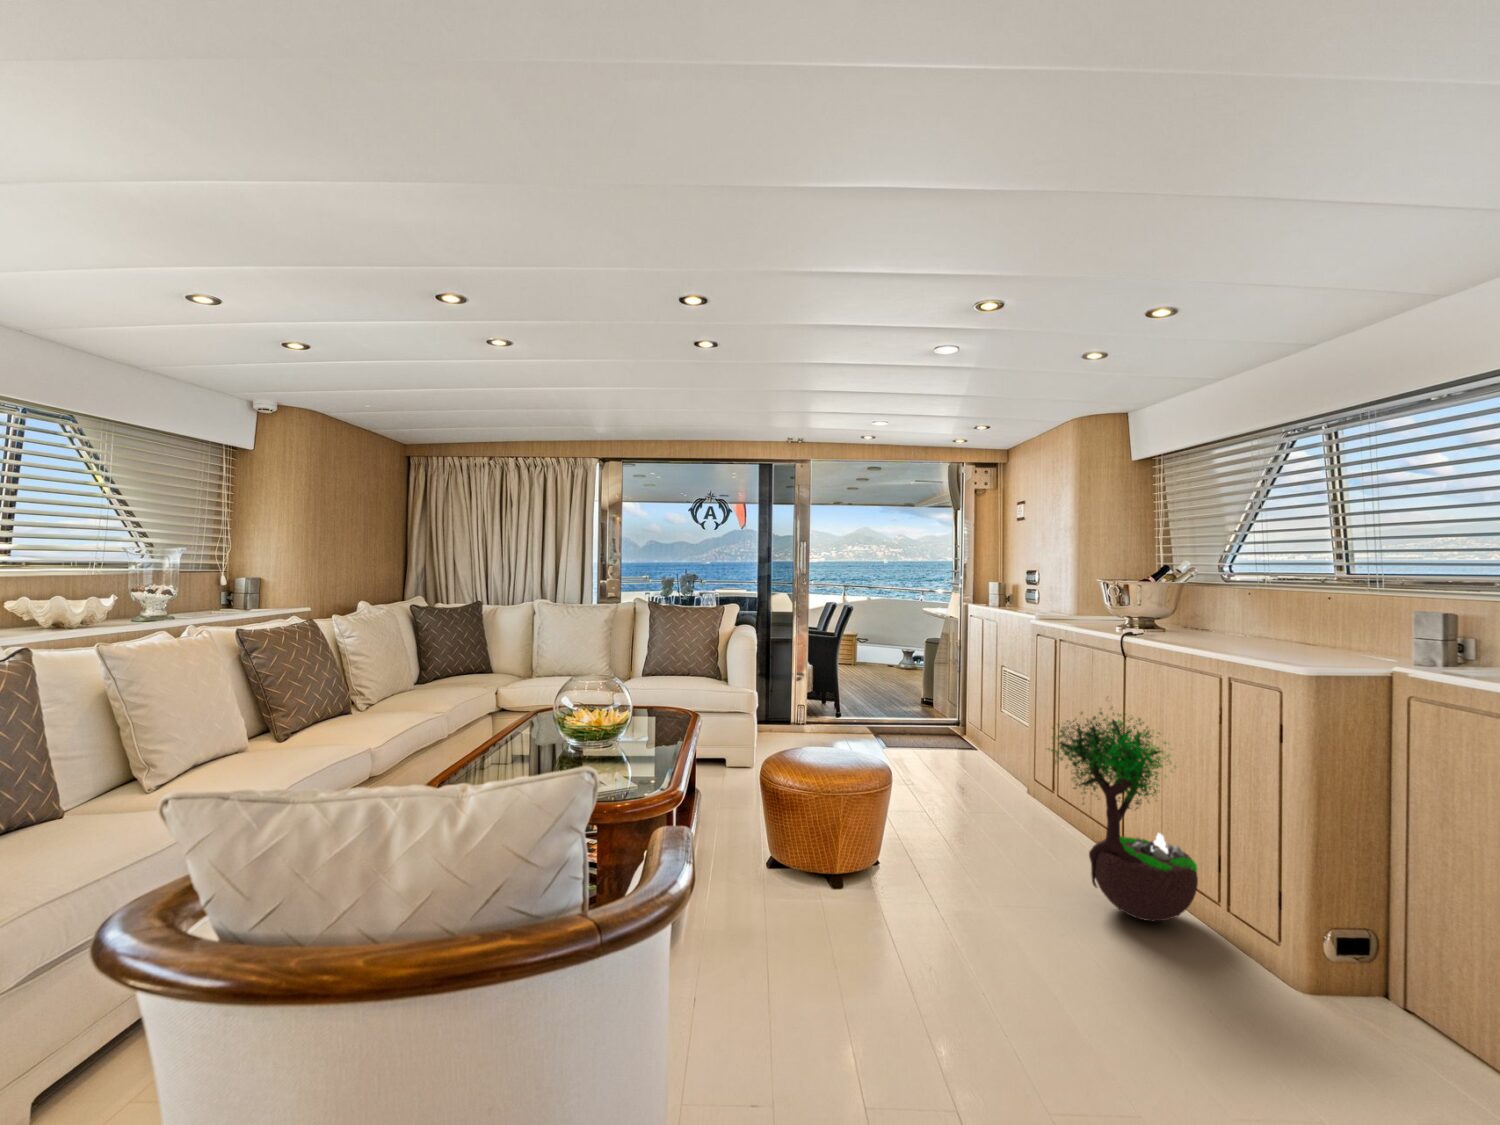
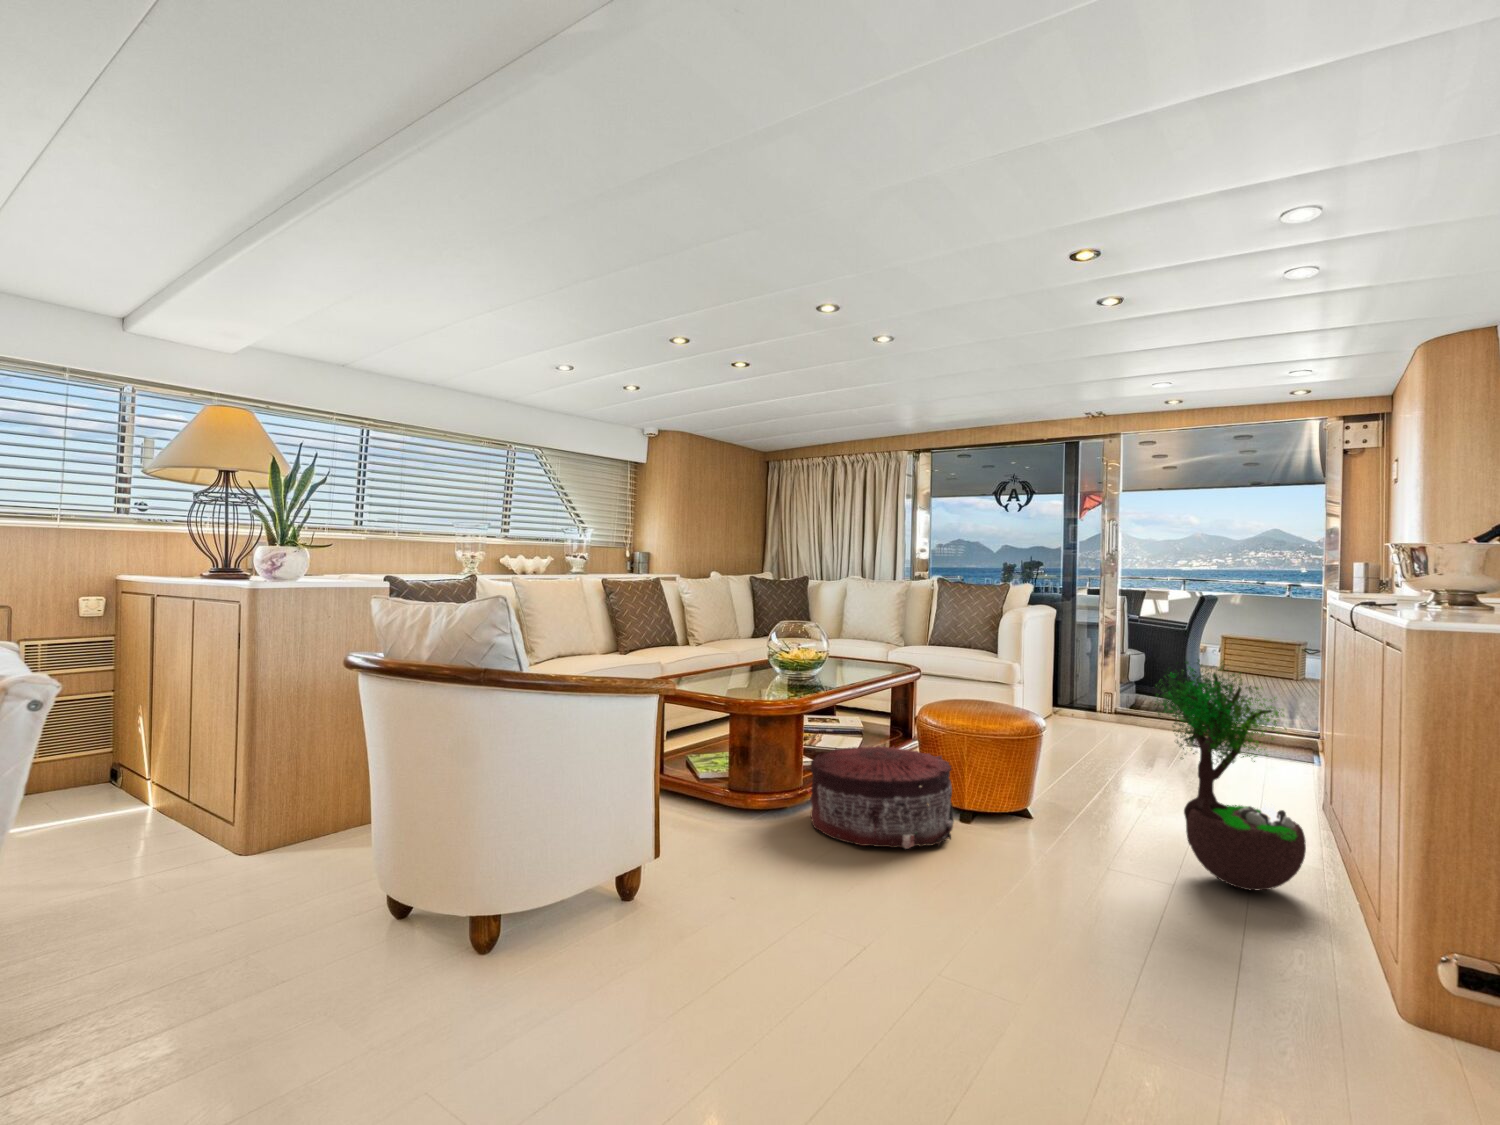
pouf: none [730,837,914,998] -> present [810,746,954,849]

